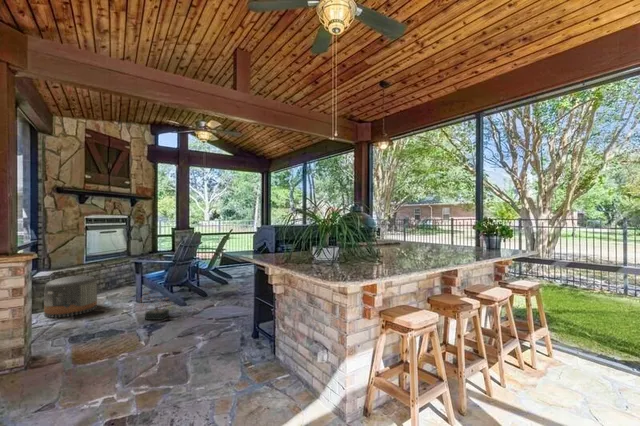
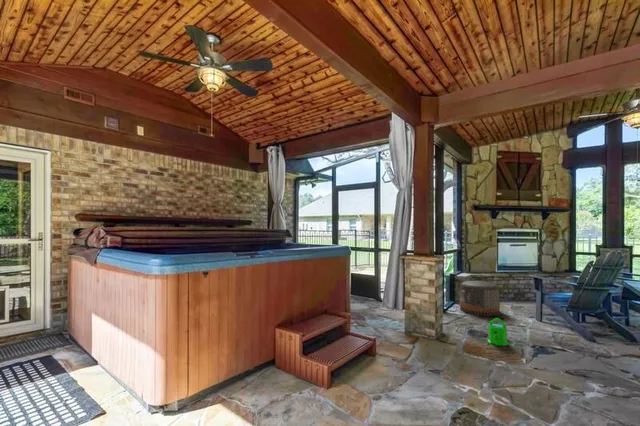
decorative plant: present [140,297,171,320] -> none [530,311,572,347]
watering can: none [96,310,121,340] -> present [488,318,508,346]

